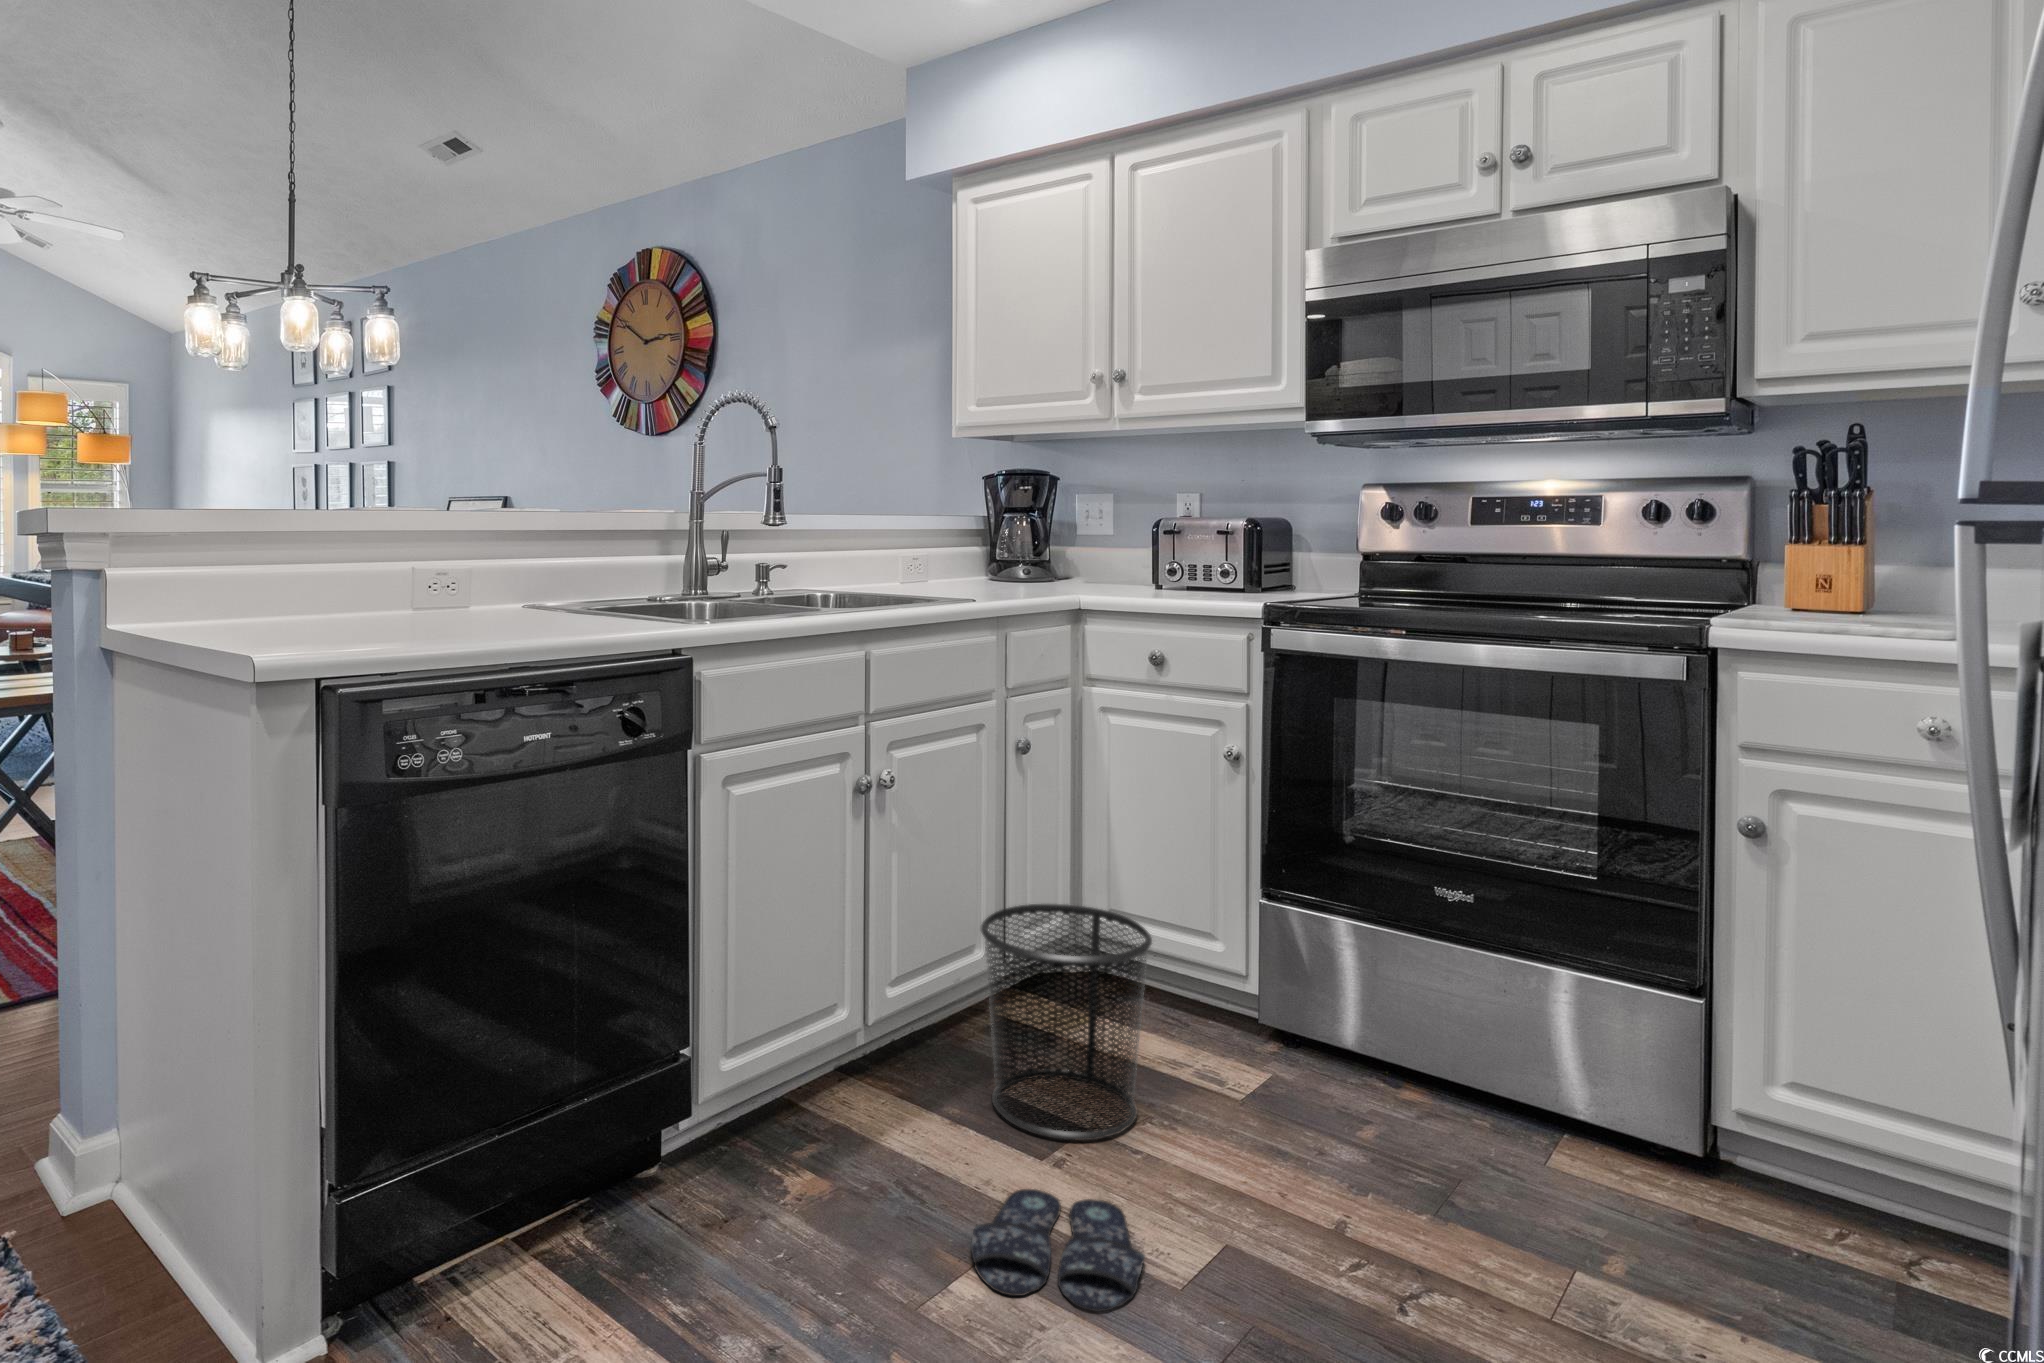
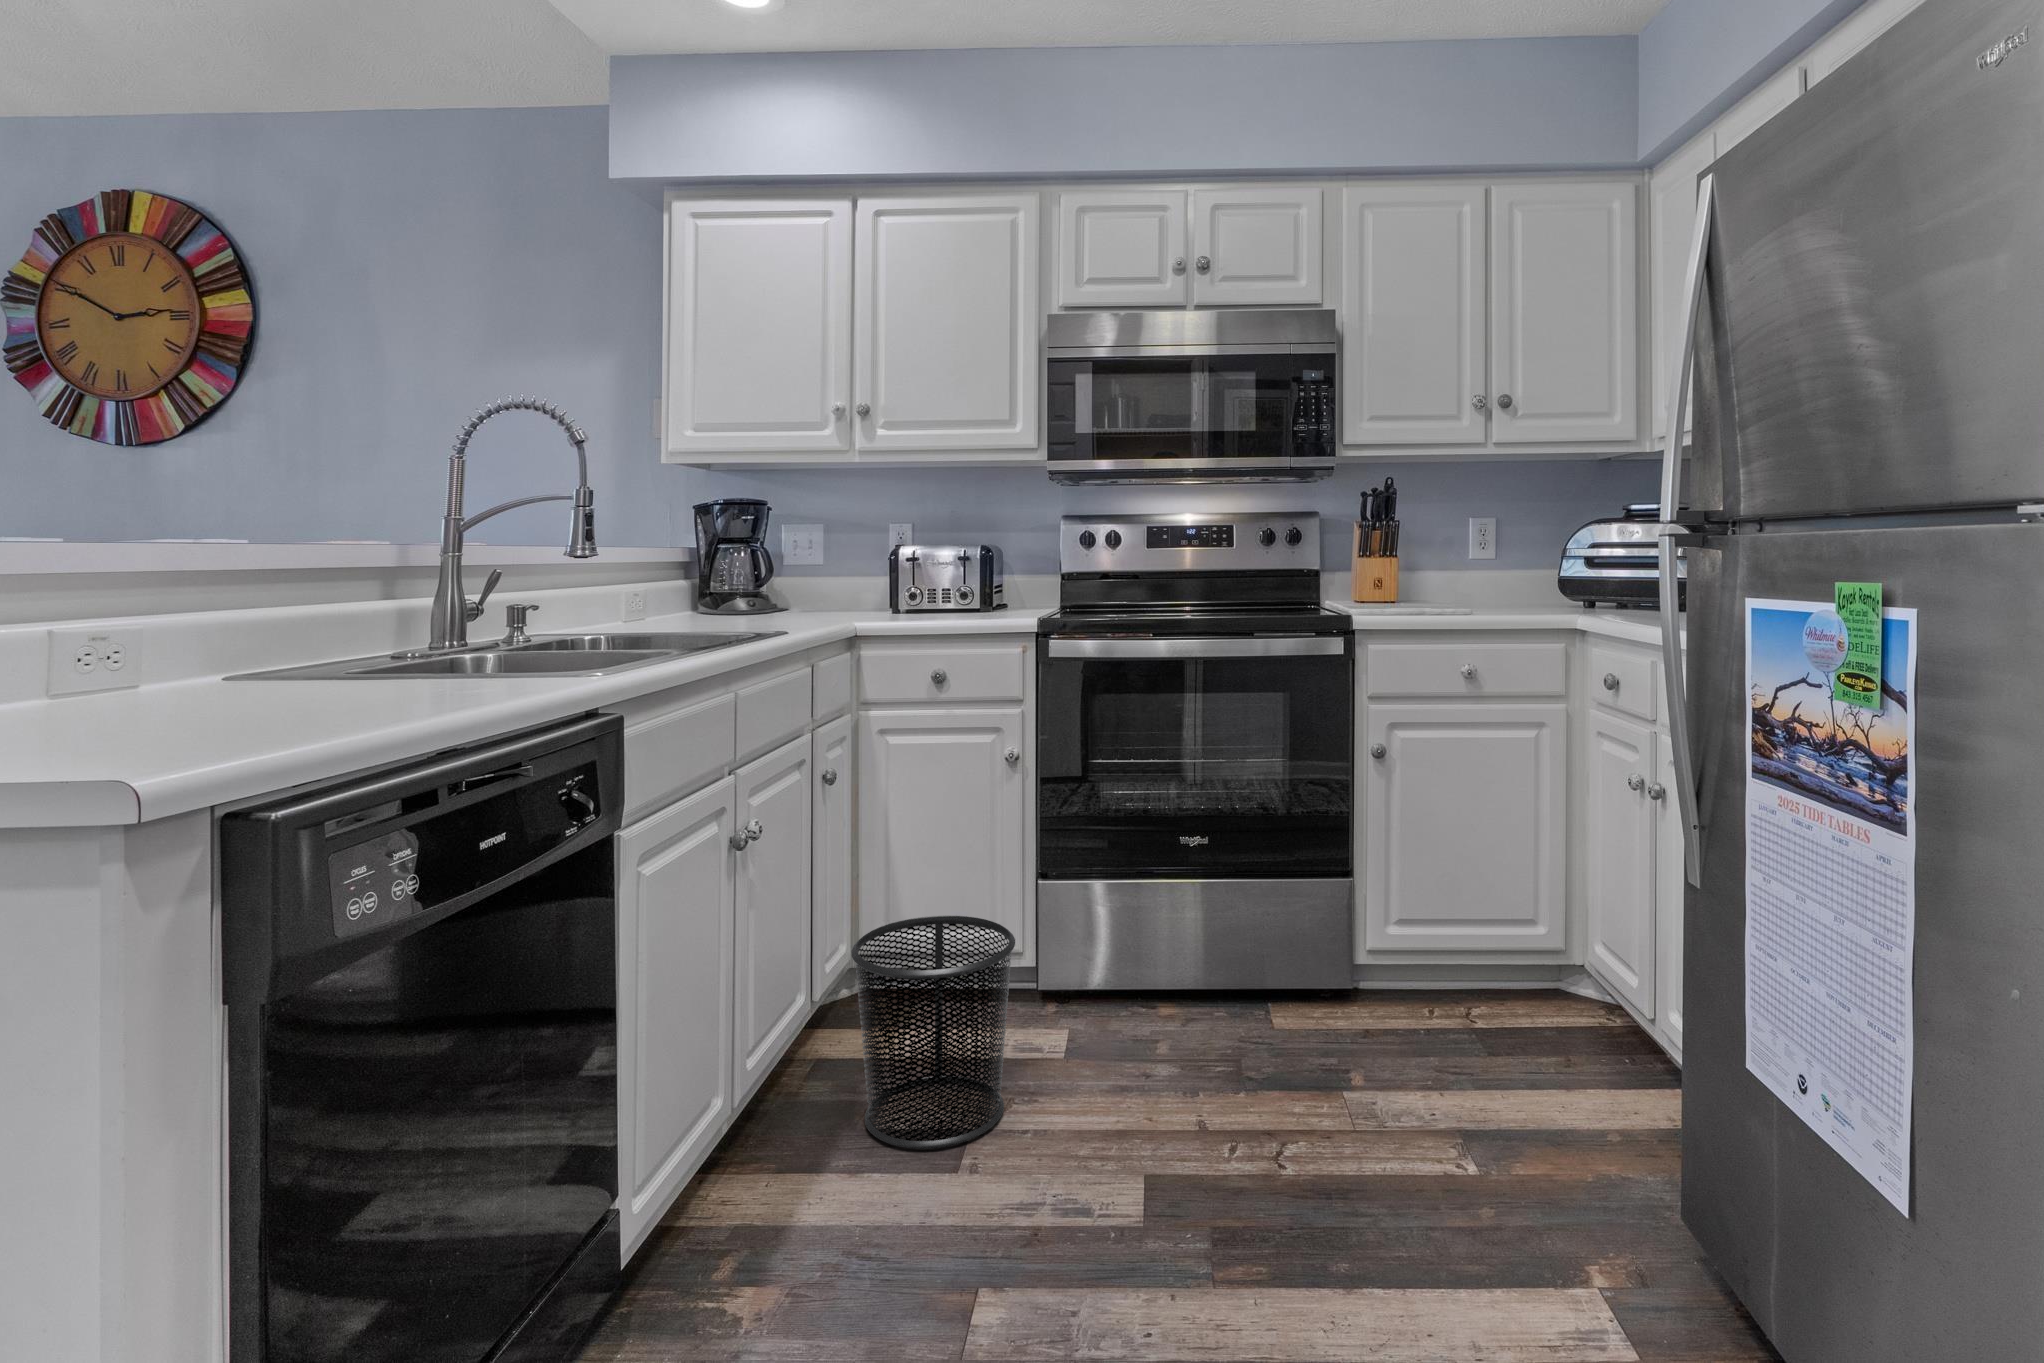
slippers: present [971,1189,1145,1311] -> none [954,1183,1118,1309]

